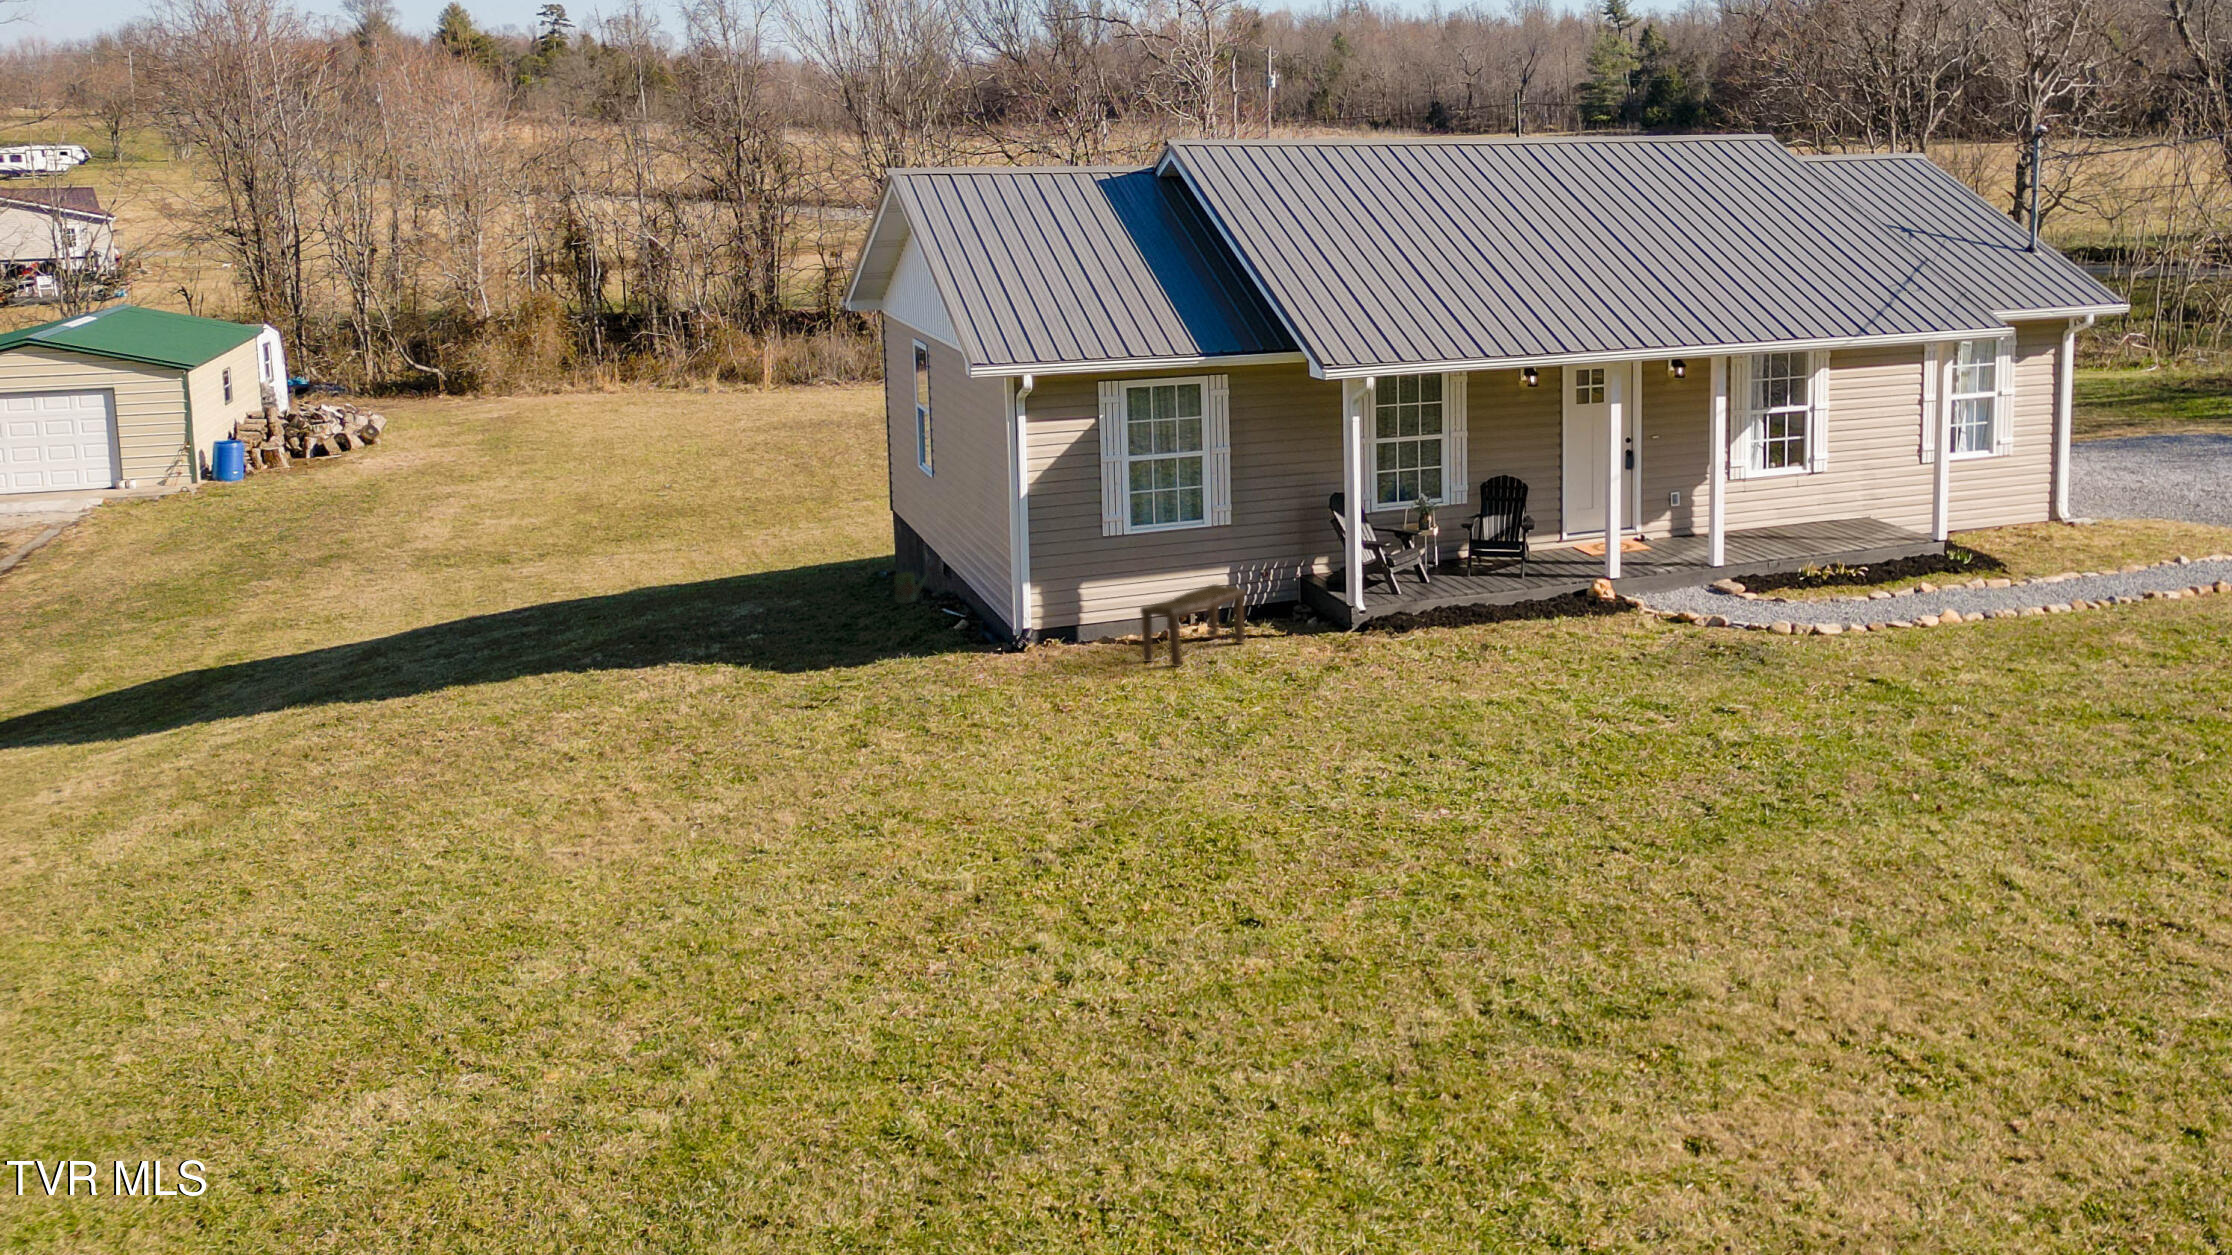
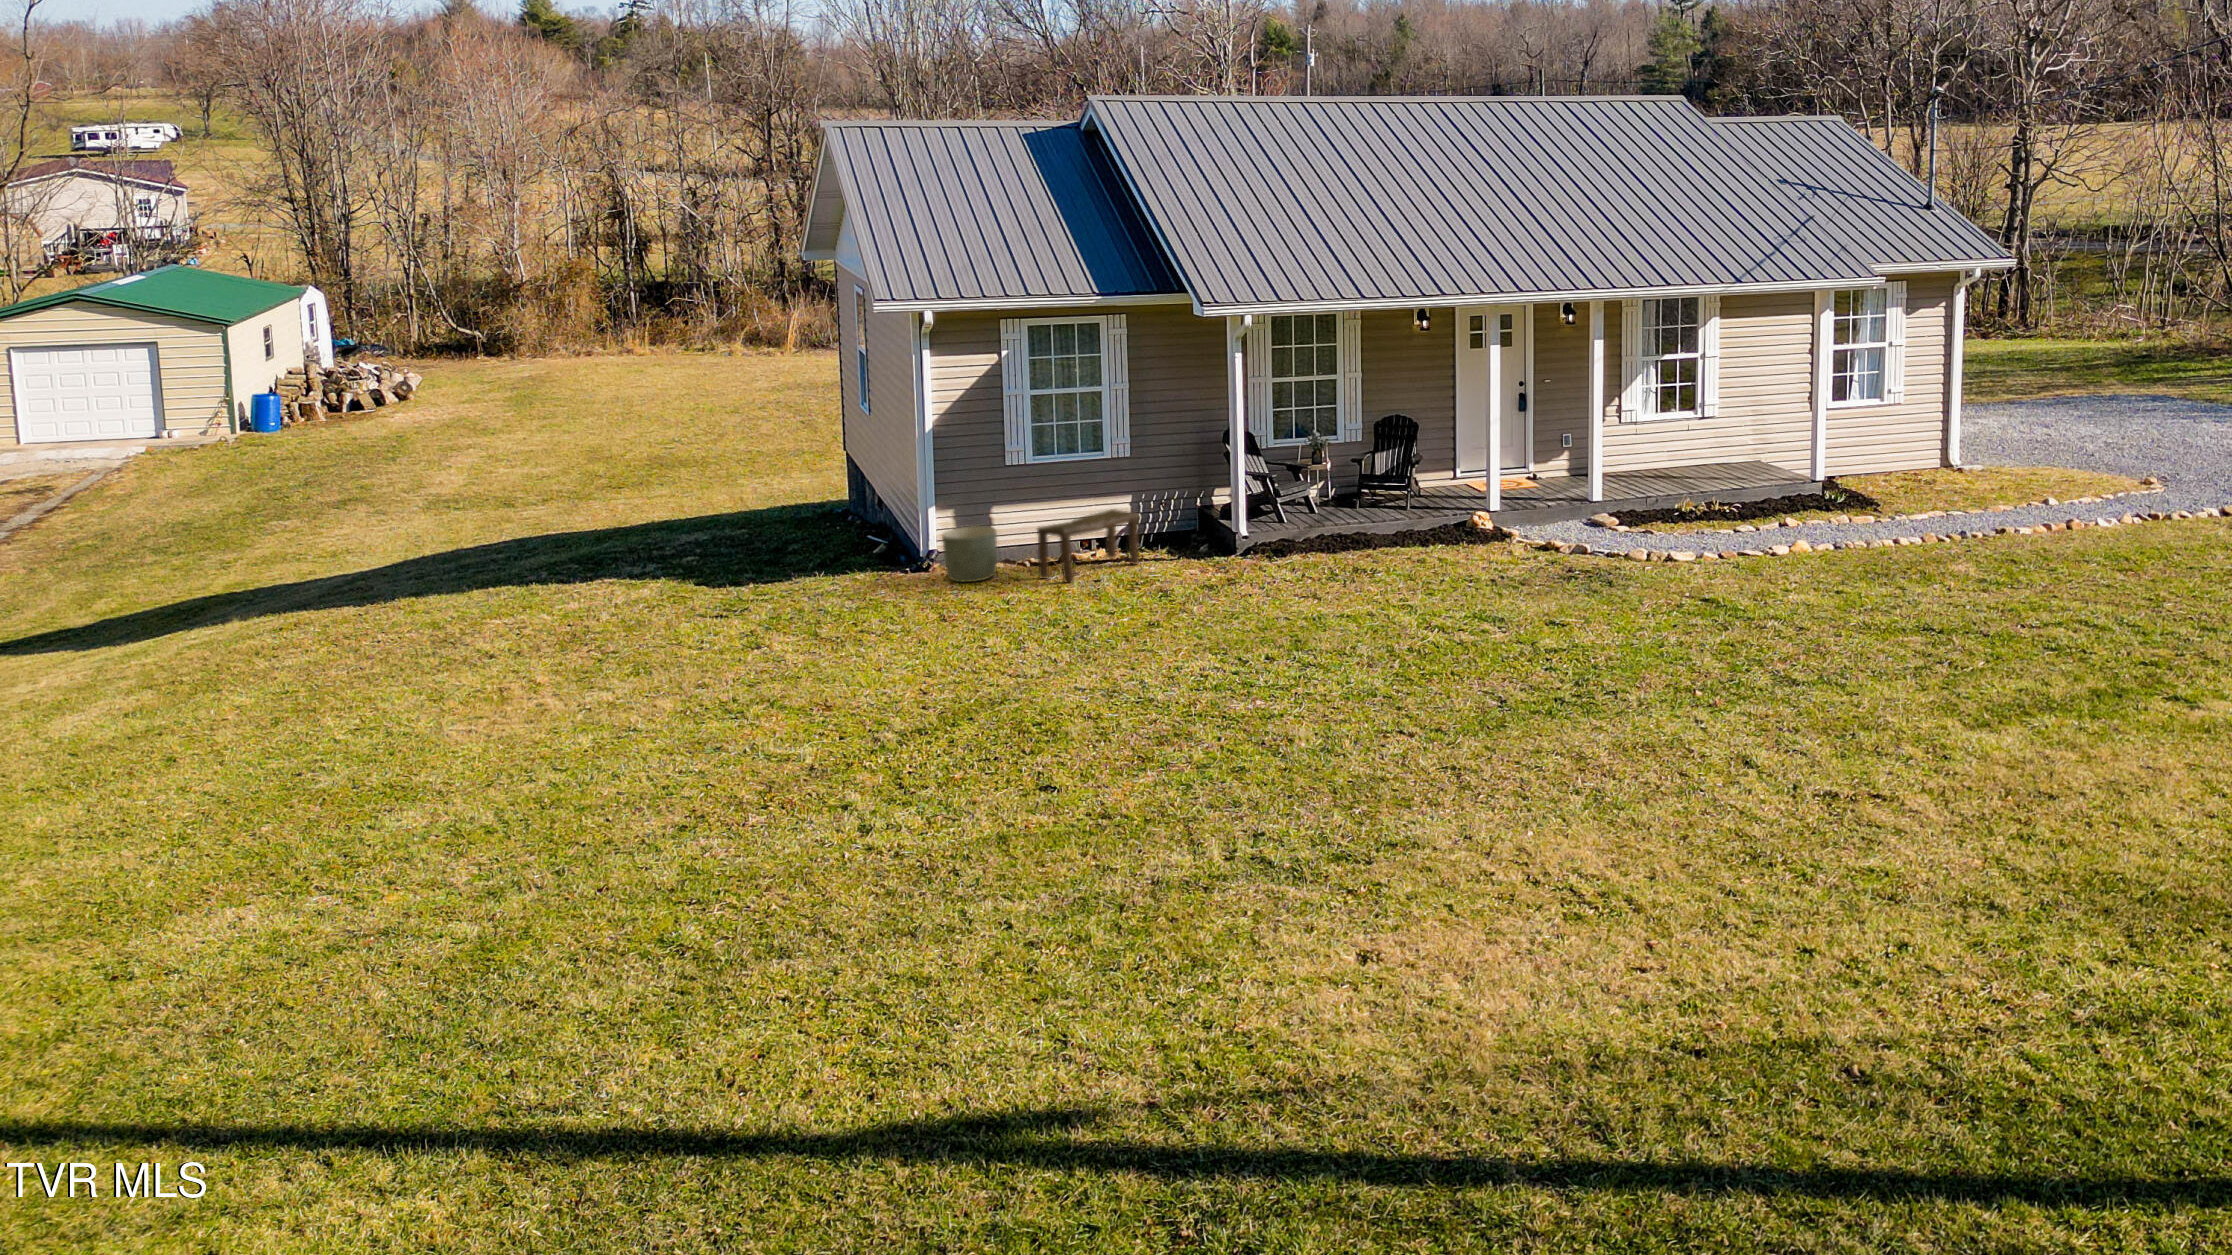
watering can: present [894,568,933,604] -> none [828,498,875,532]
planter: none [1038,606,1096,667] -> present [942,527,997,582]

